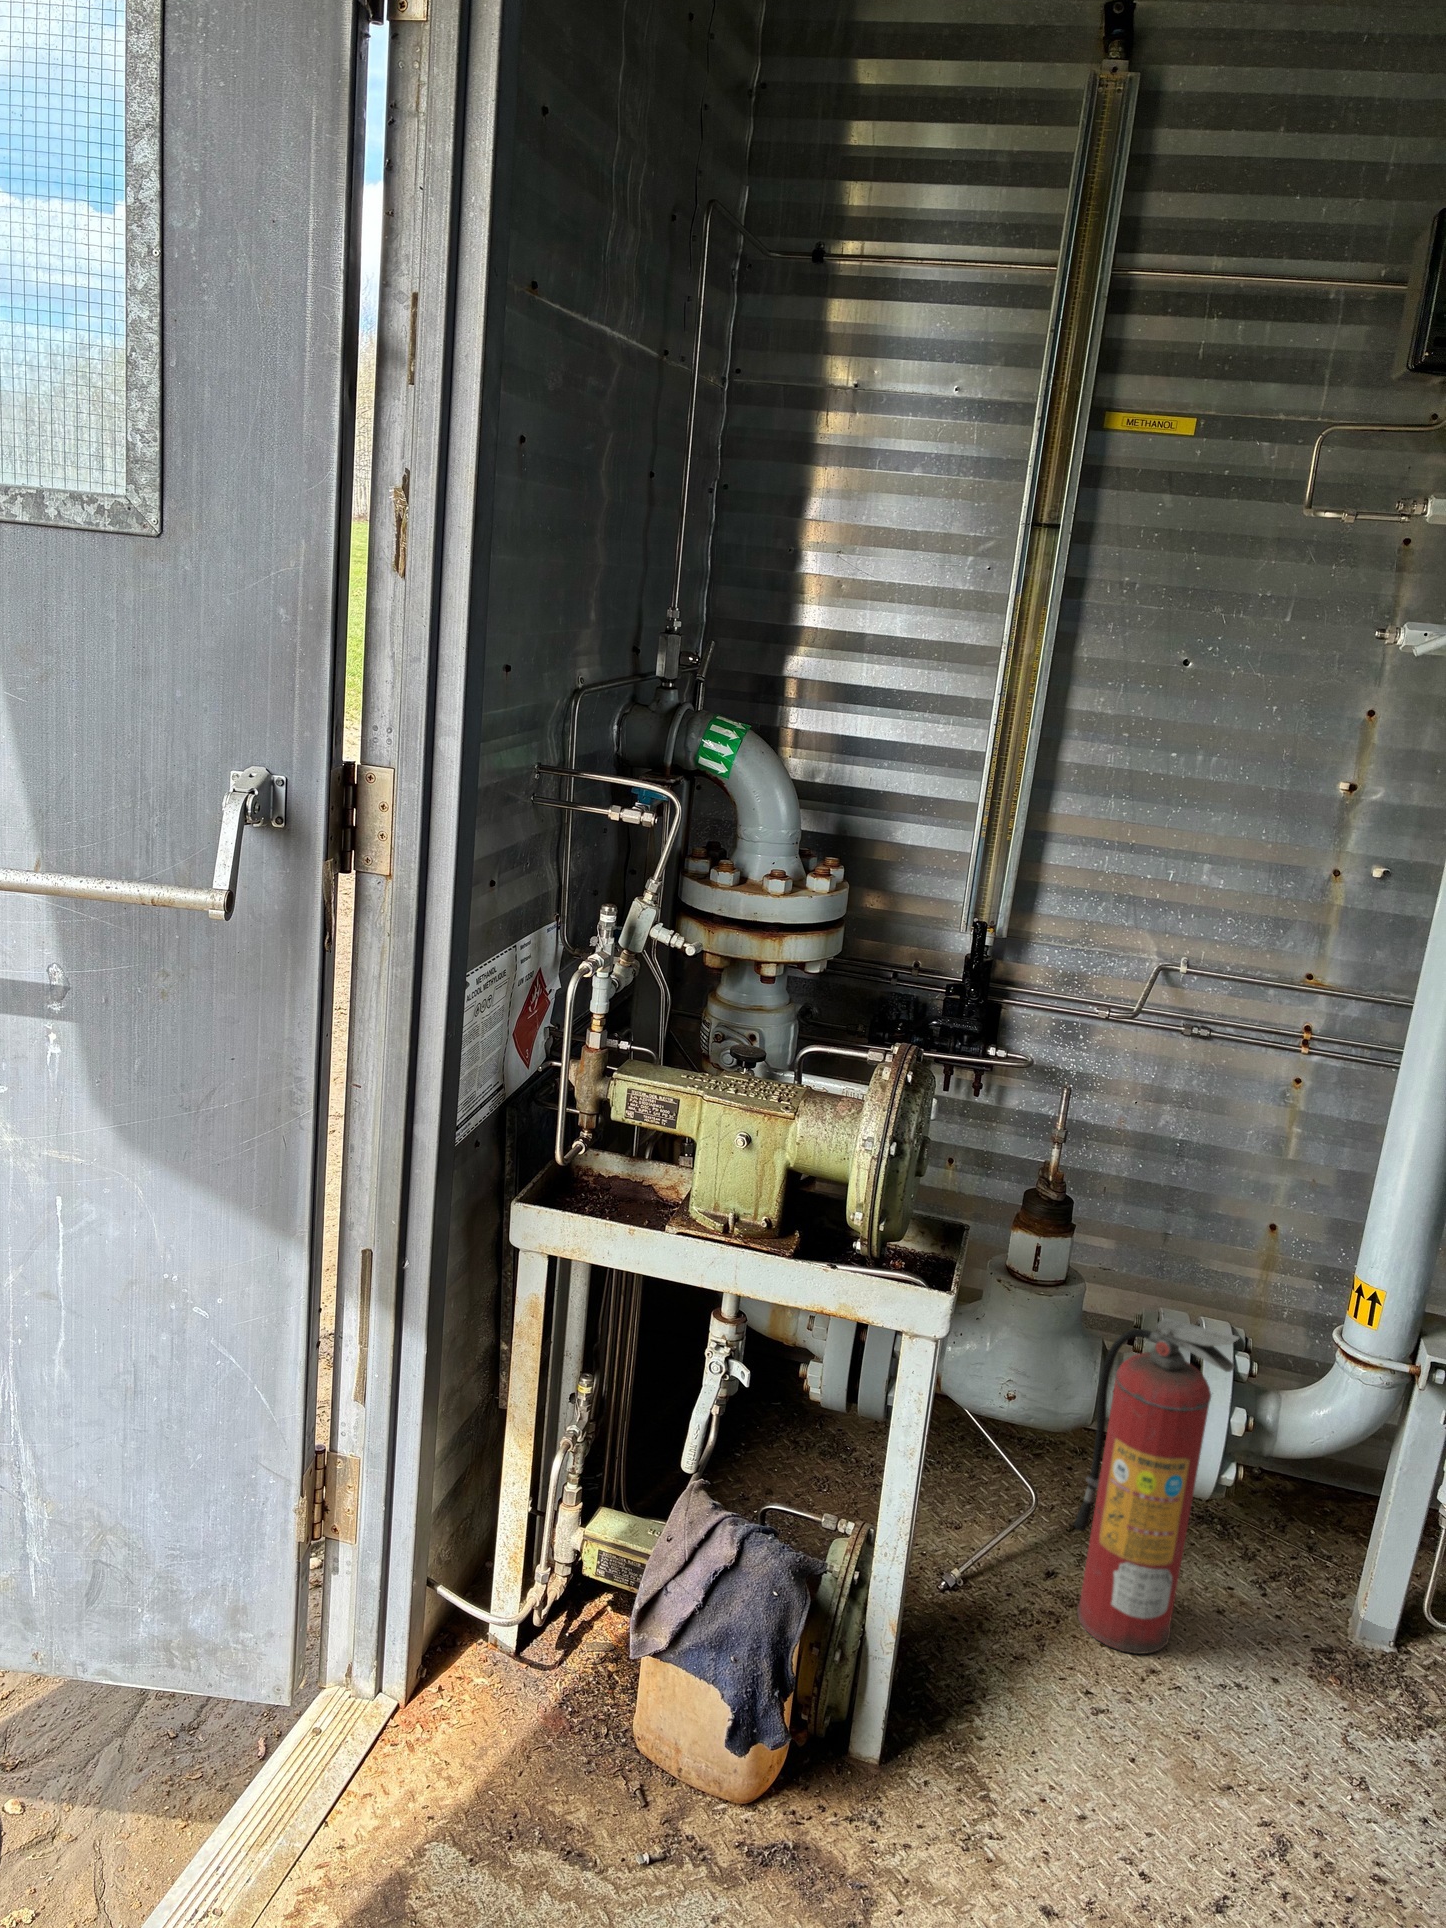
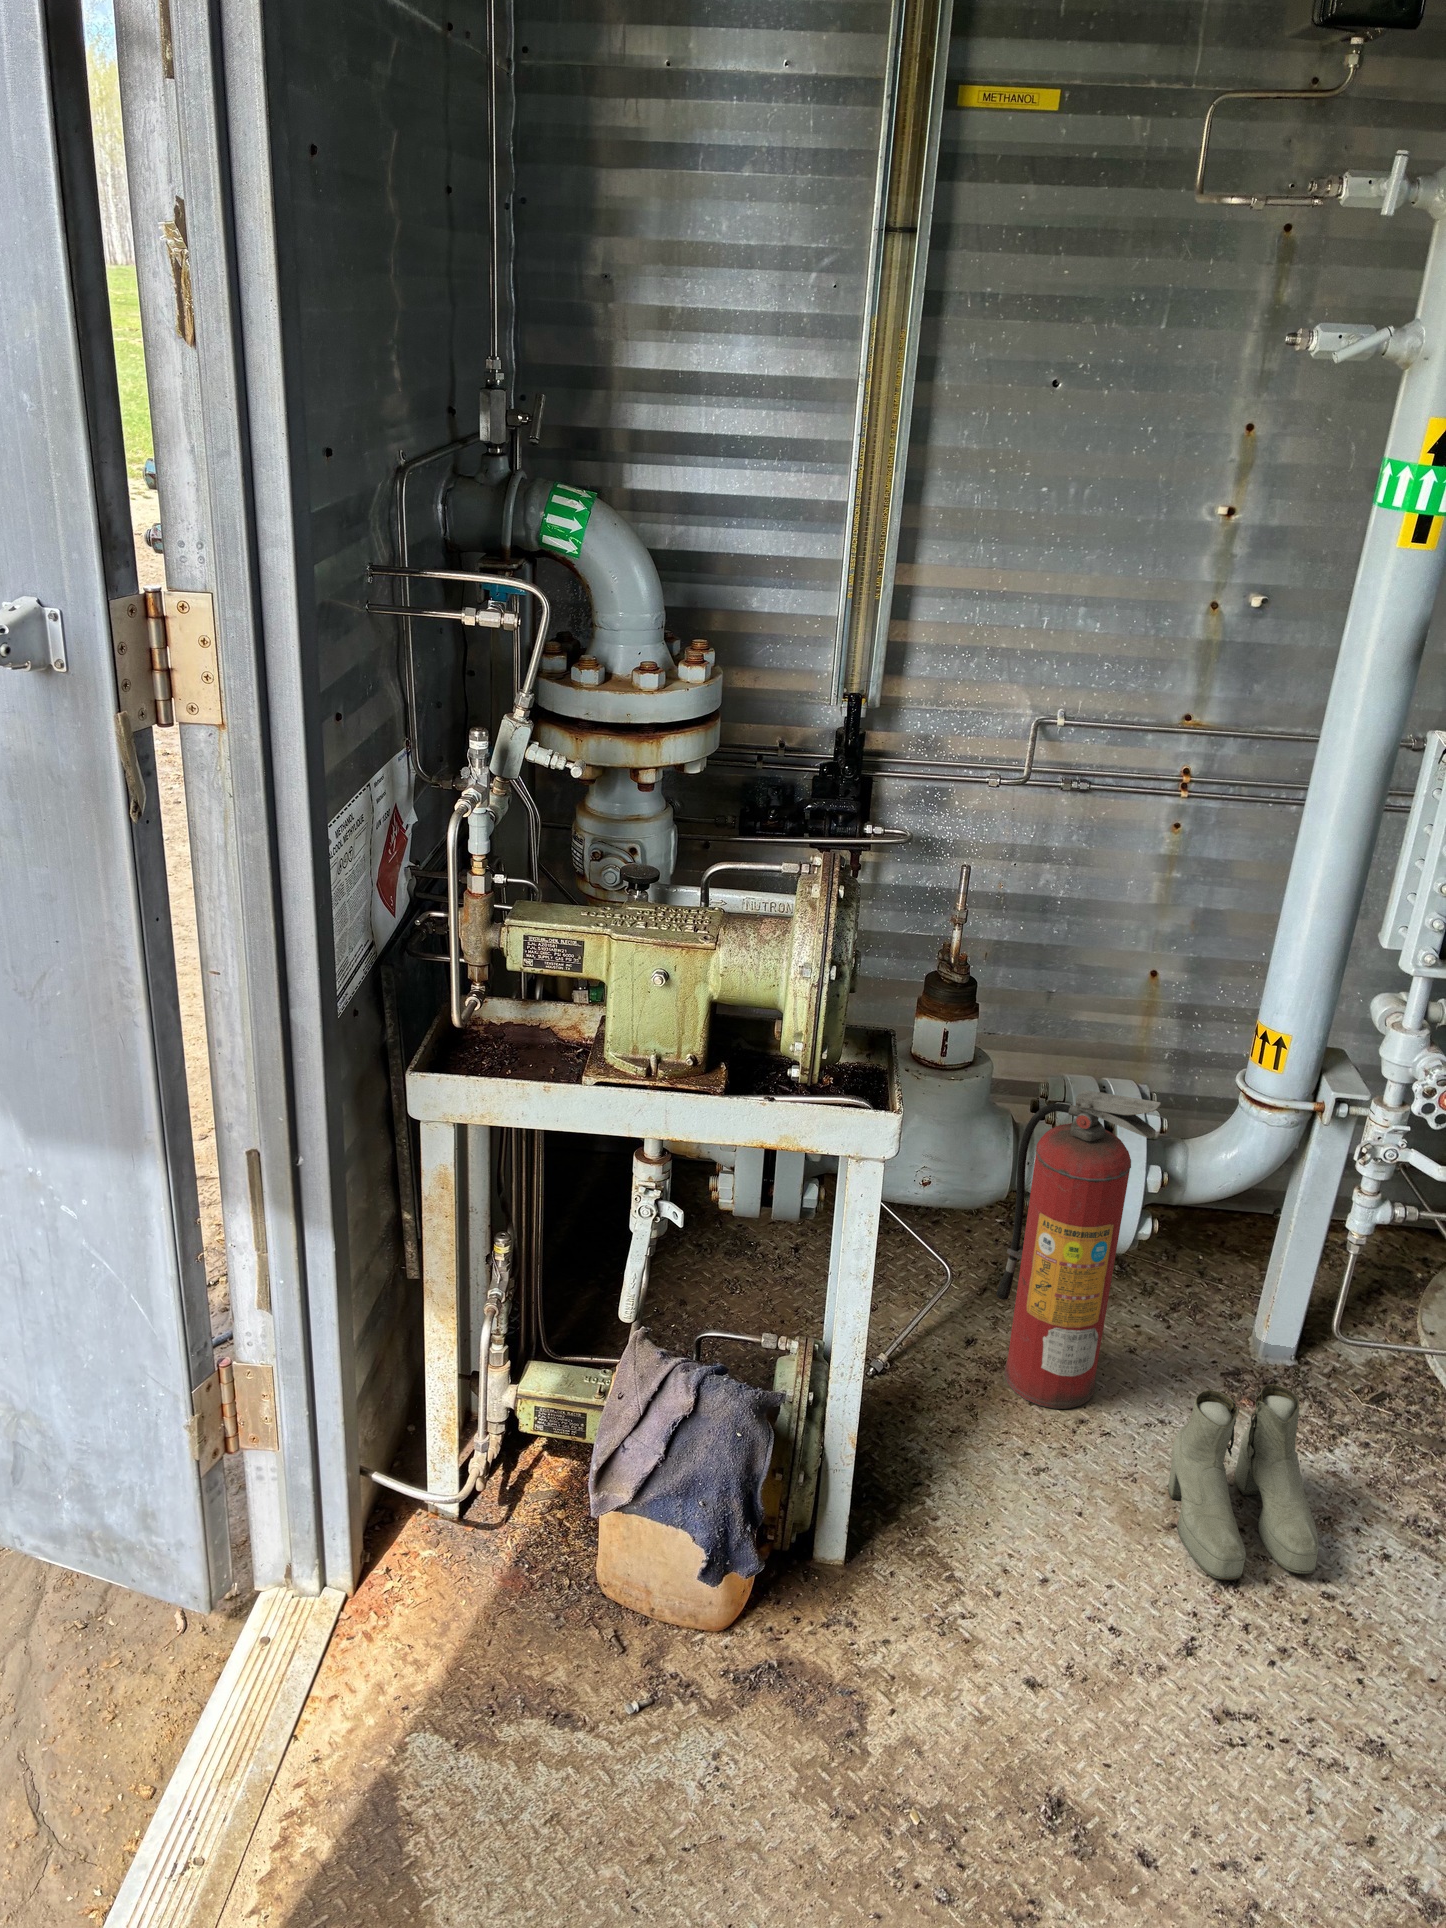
boots: none [1231,1642,1381,1857] -> present [1168,1384,1319,1580]

